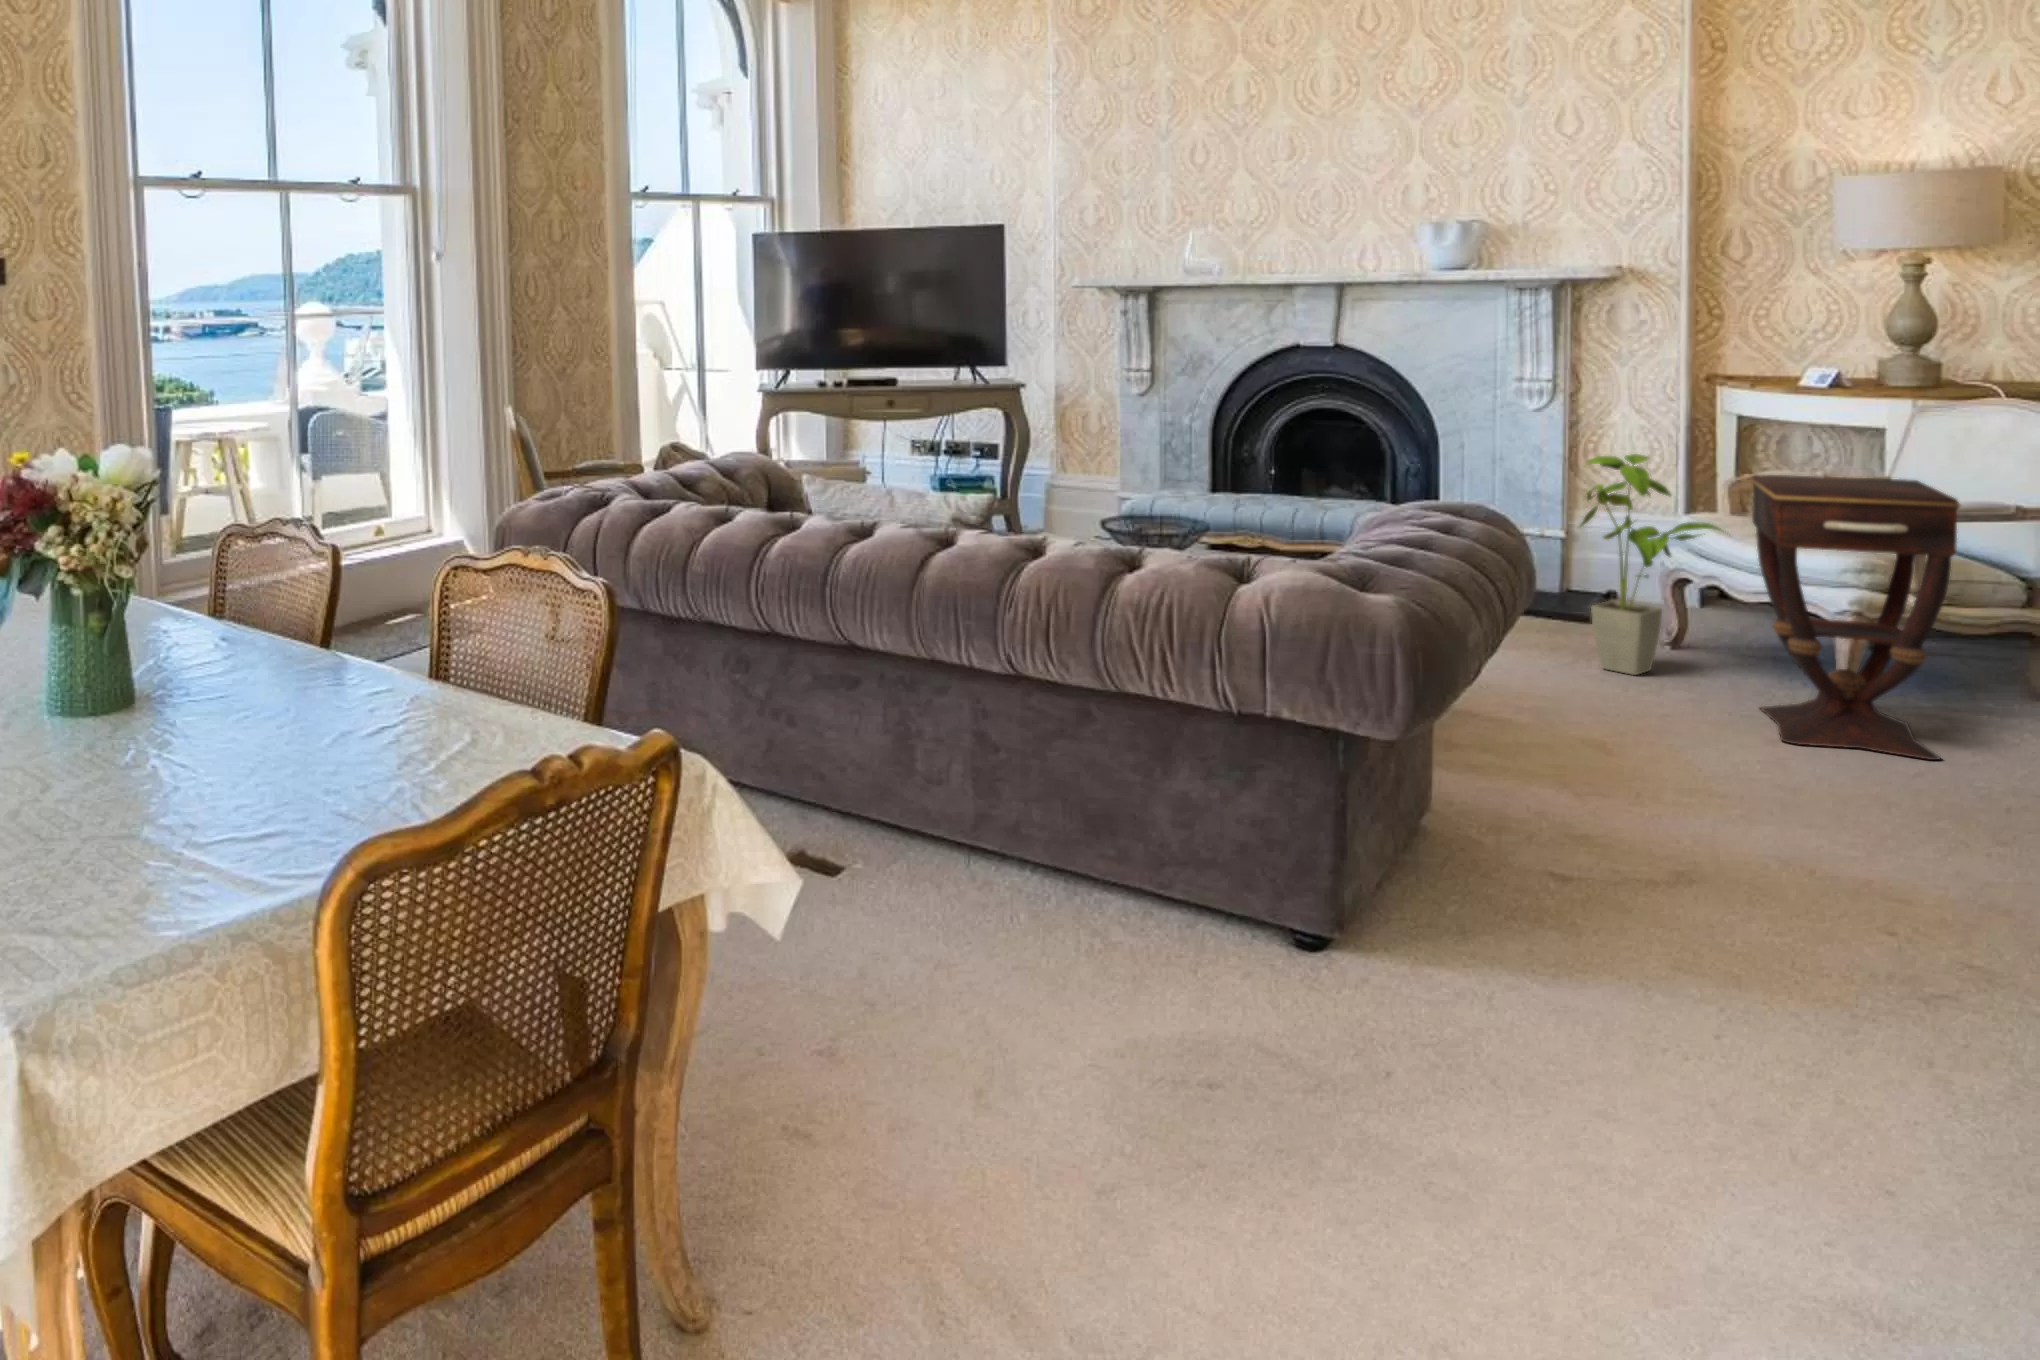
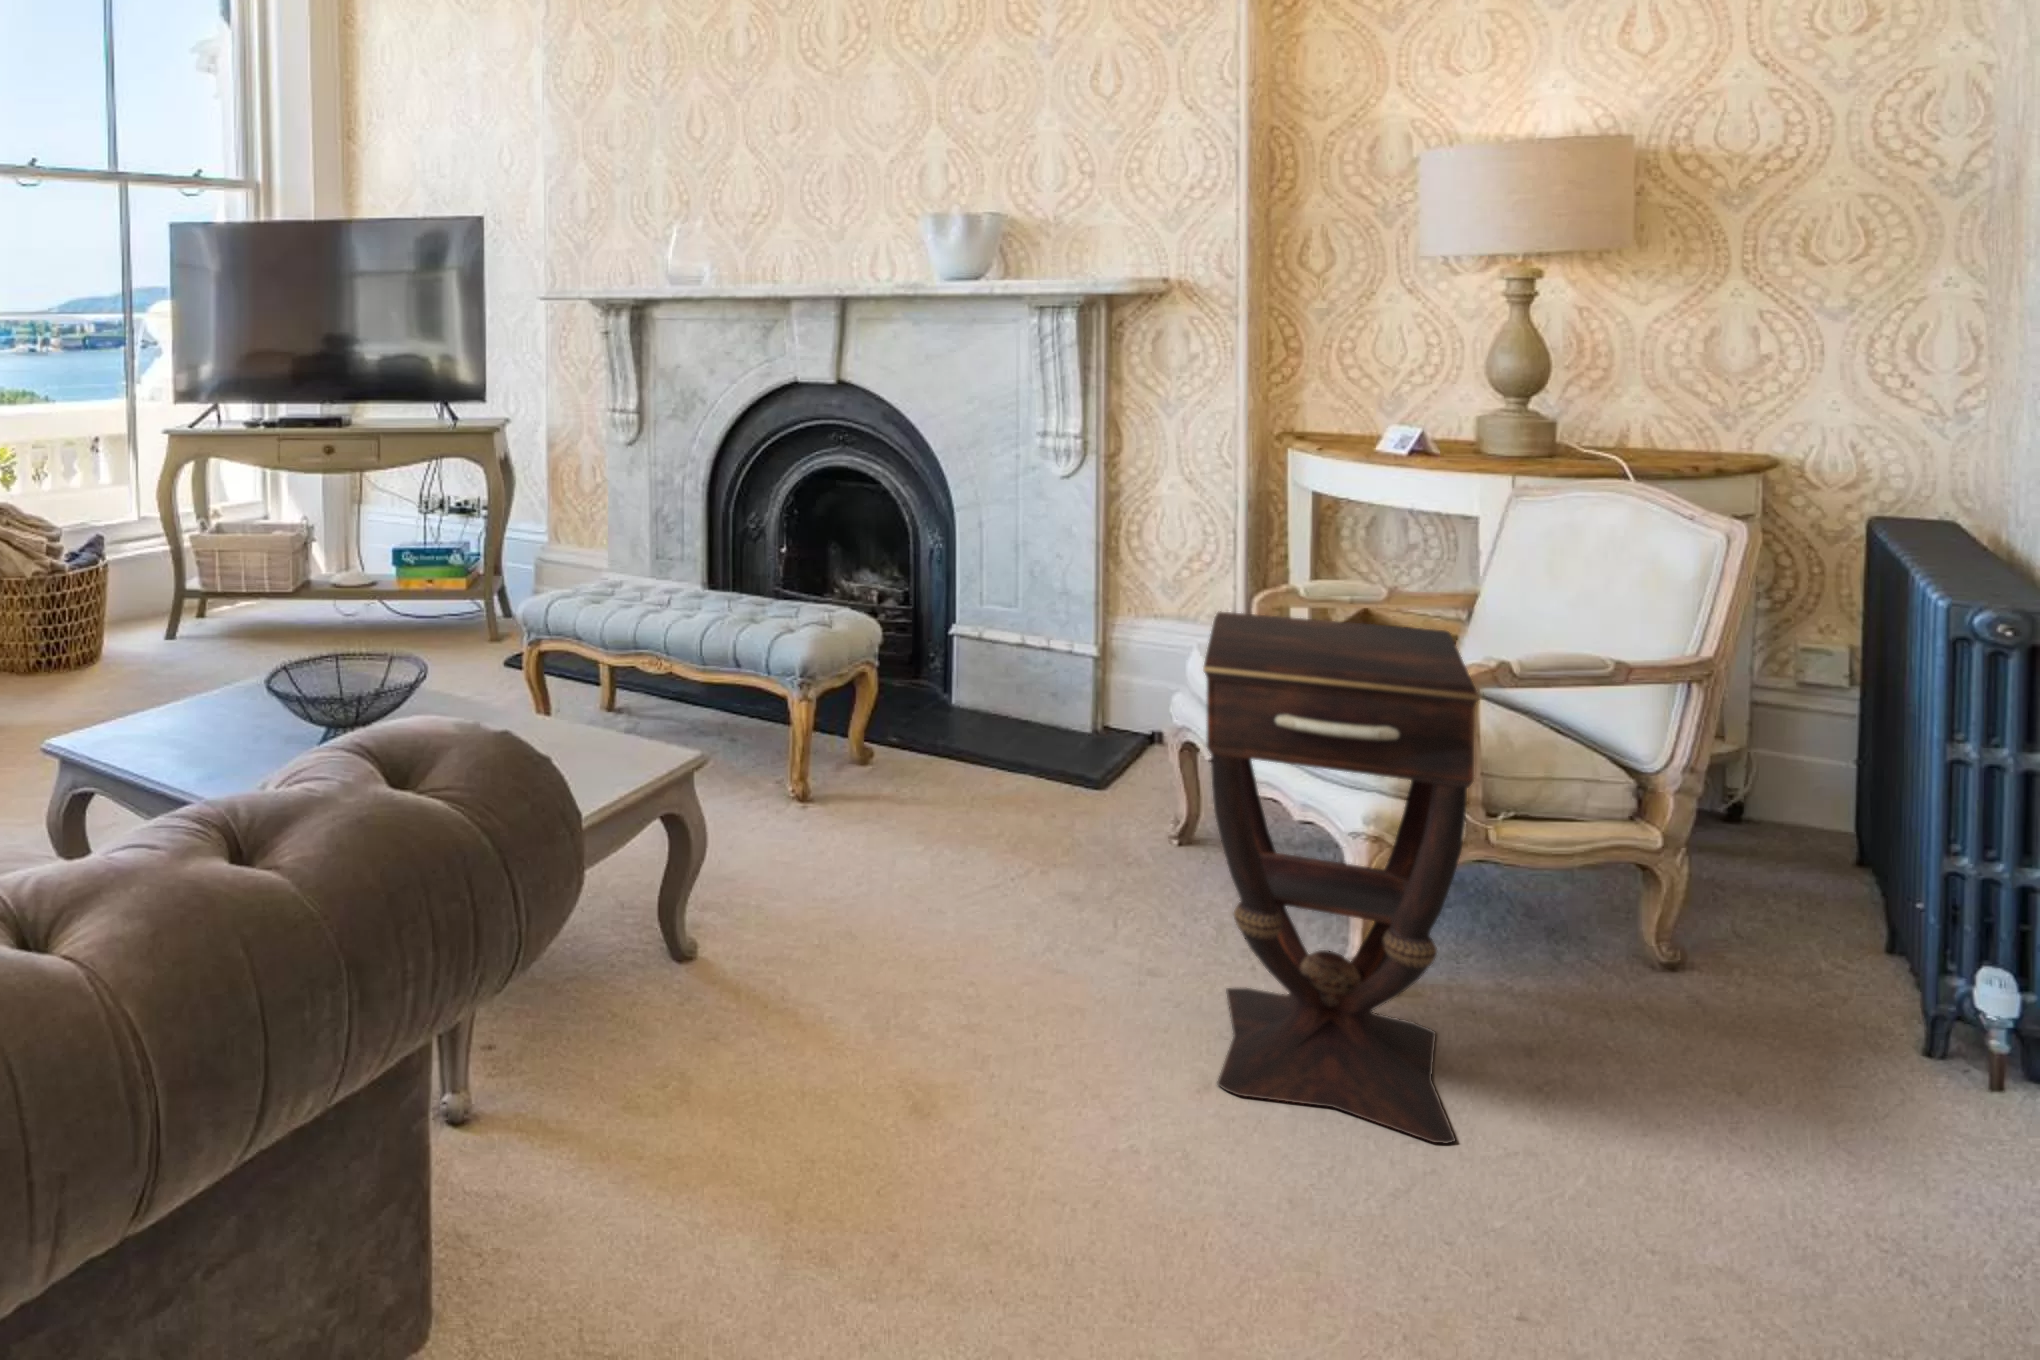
house plant: present [1580,454,1721,675] -> none [1014,564,1216,907]

